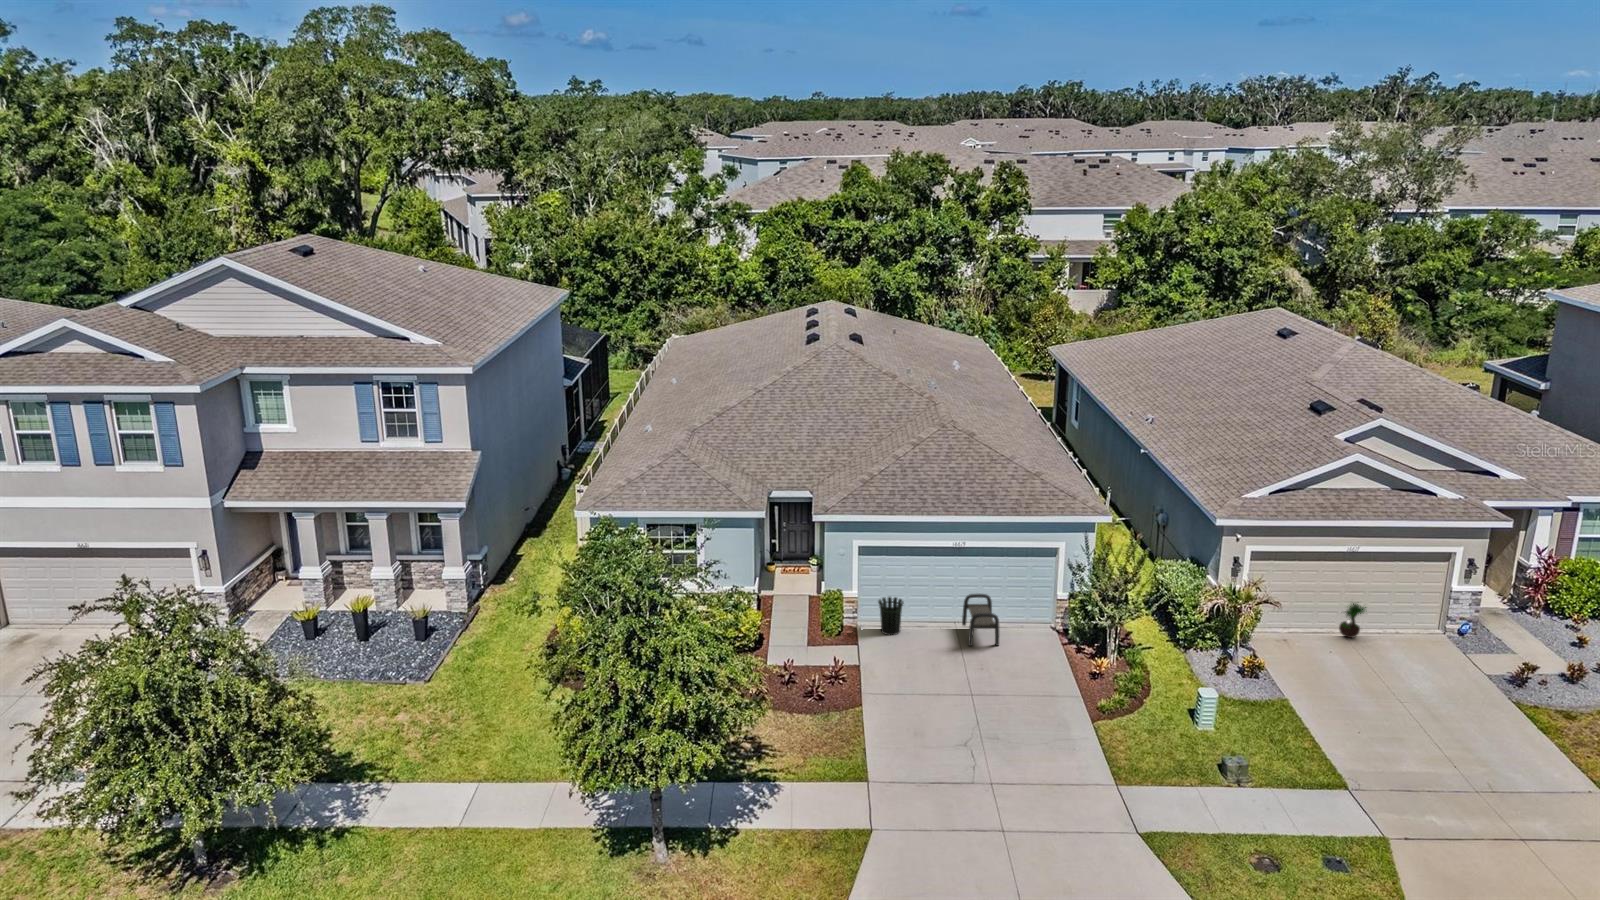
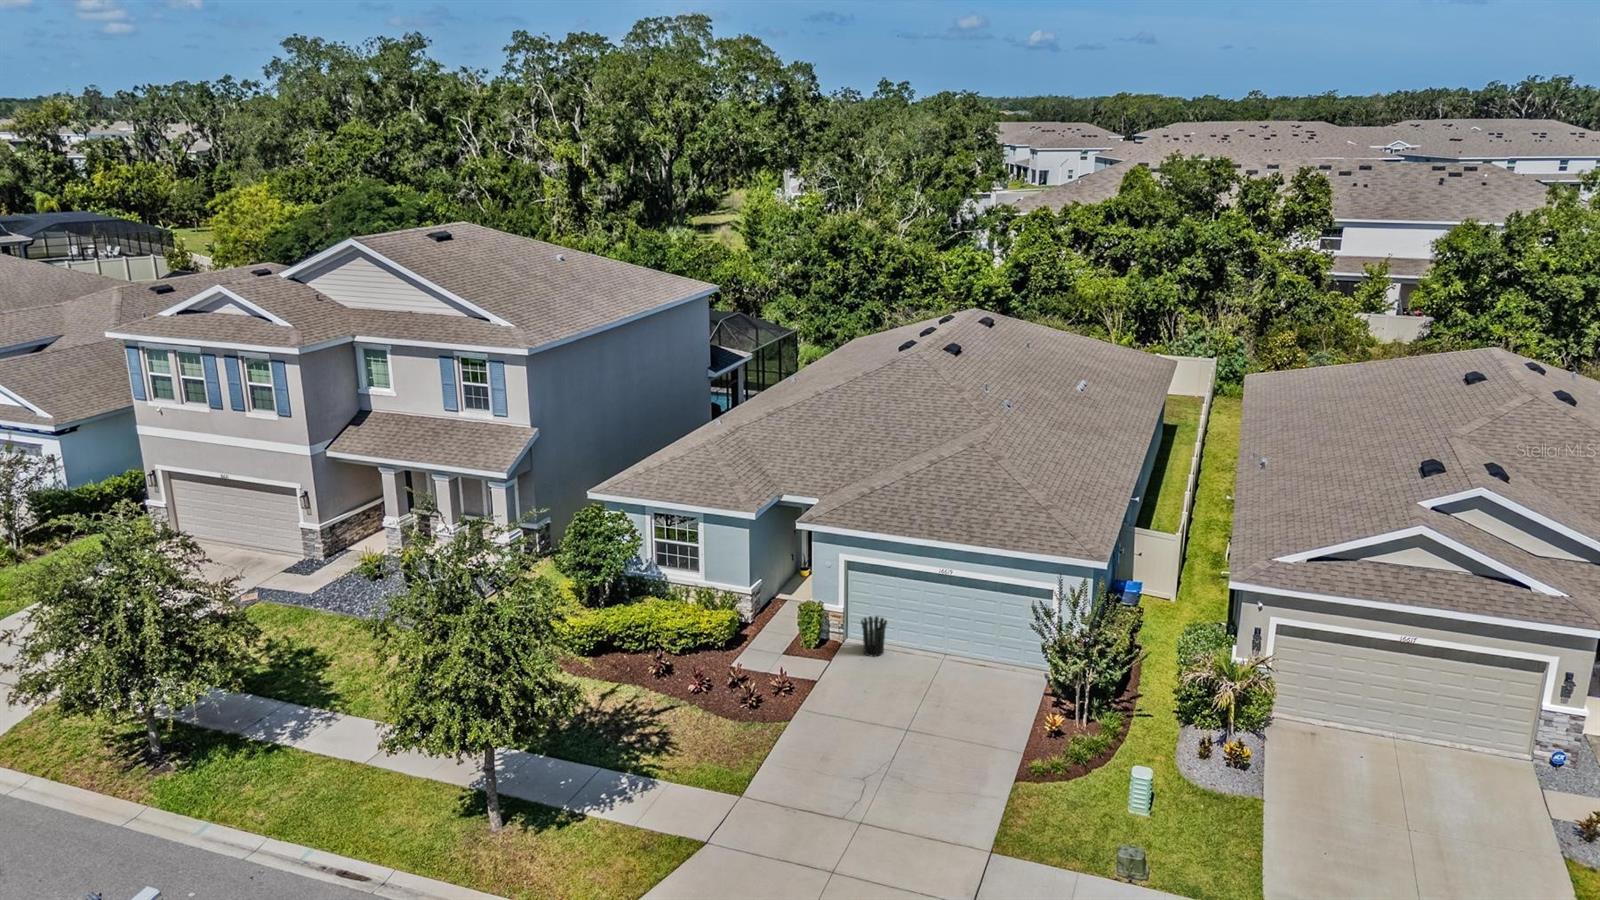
bench: present [962,594,999,646] -> none [941,626,983,685]
potted tree: present [1339,603,1366,638] -> none [1383,699,1419,745]

